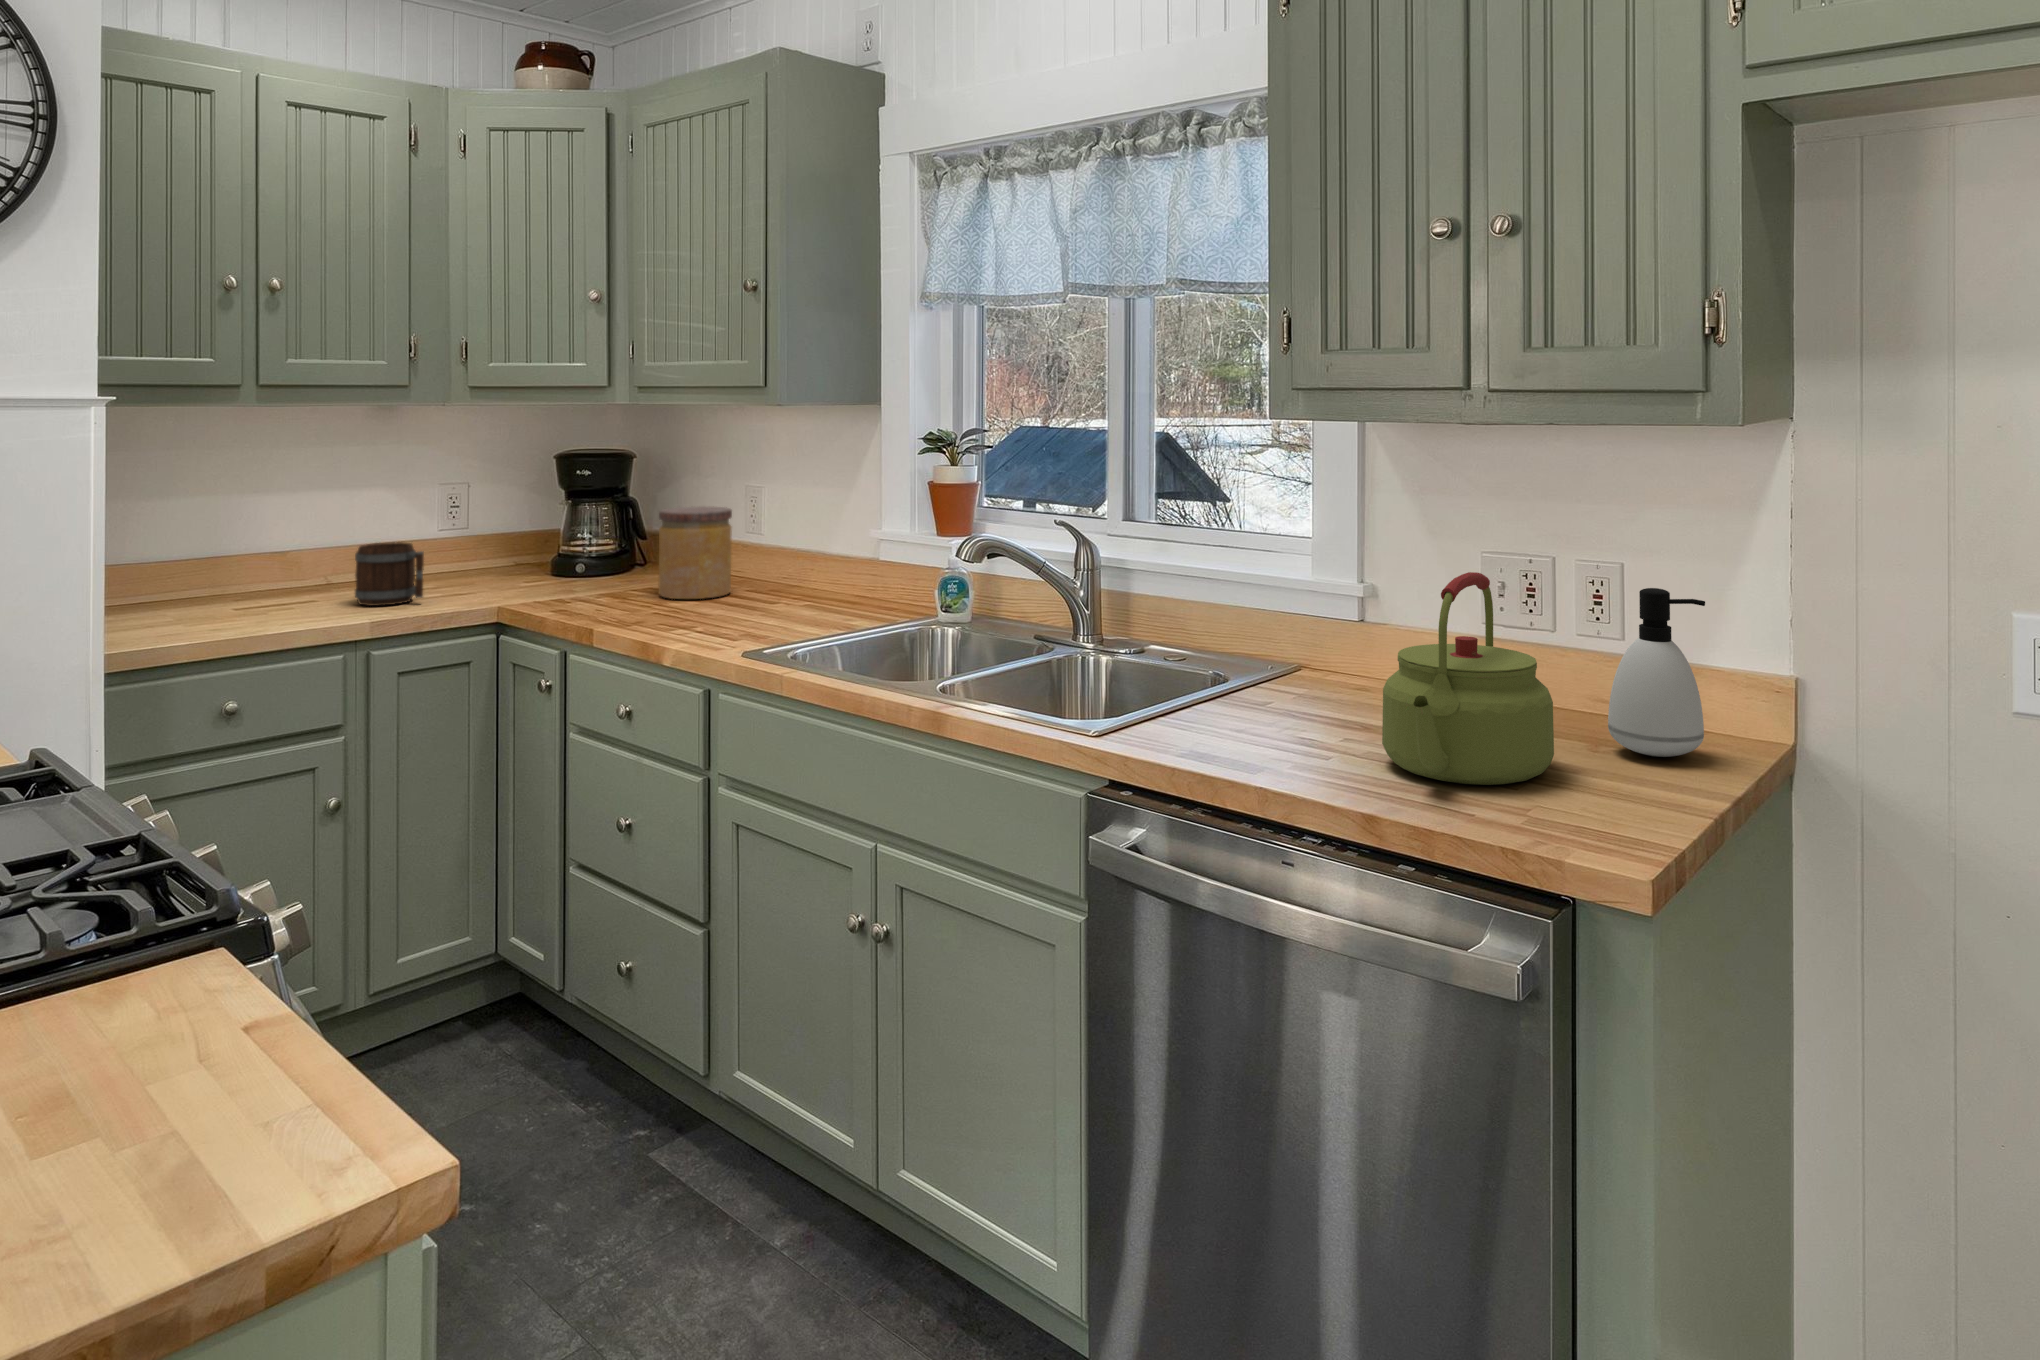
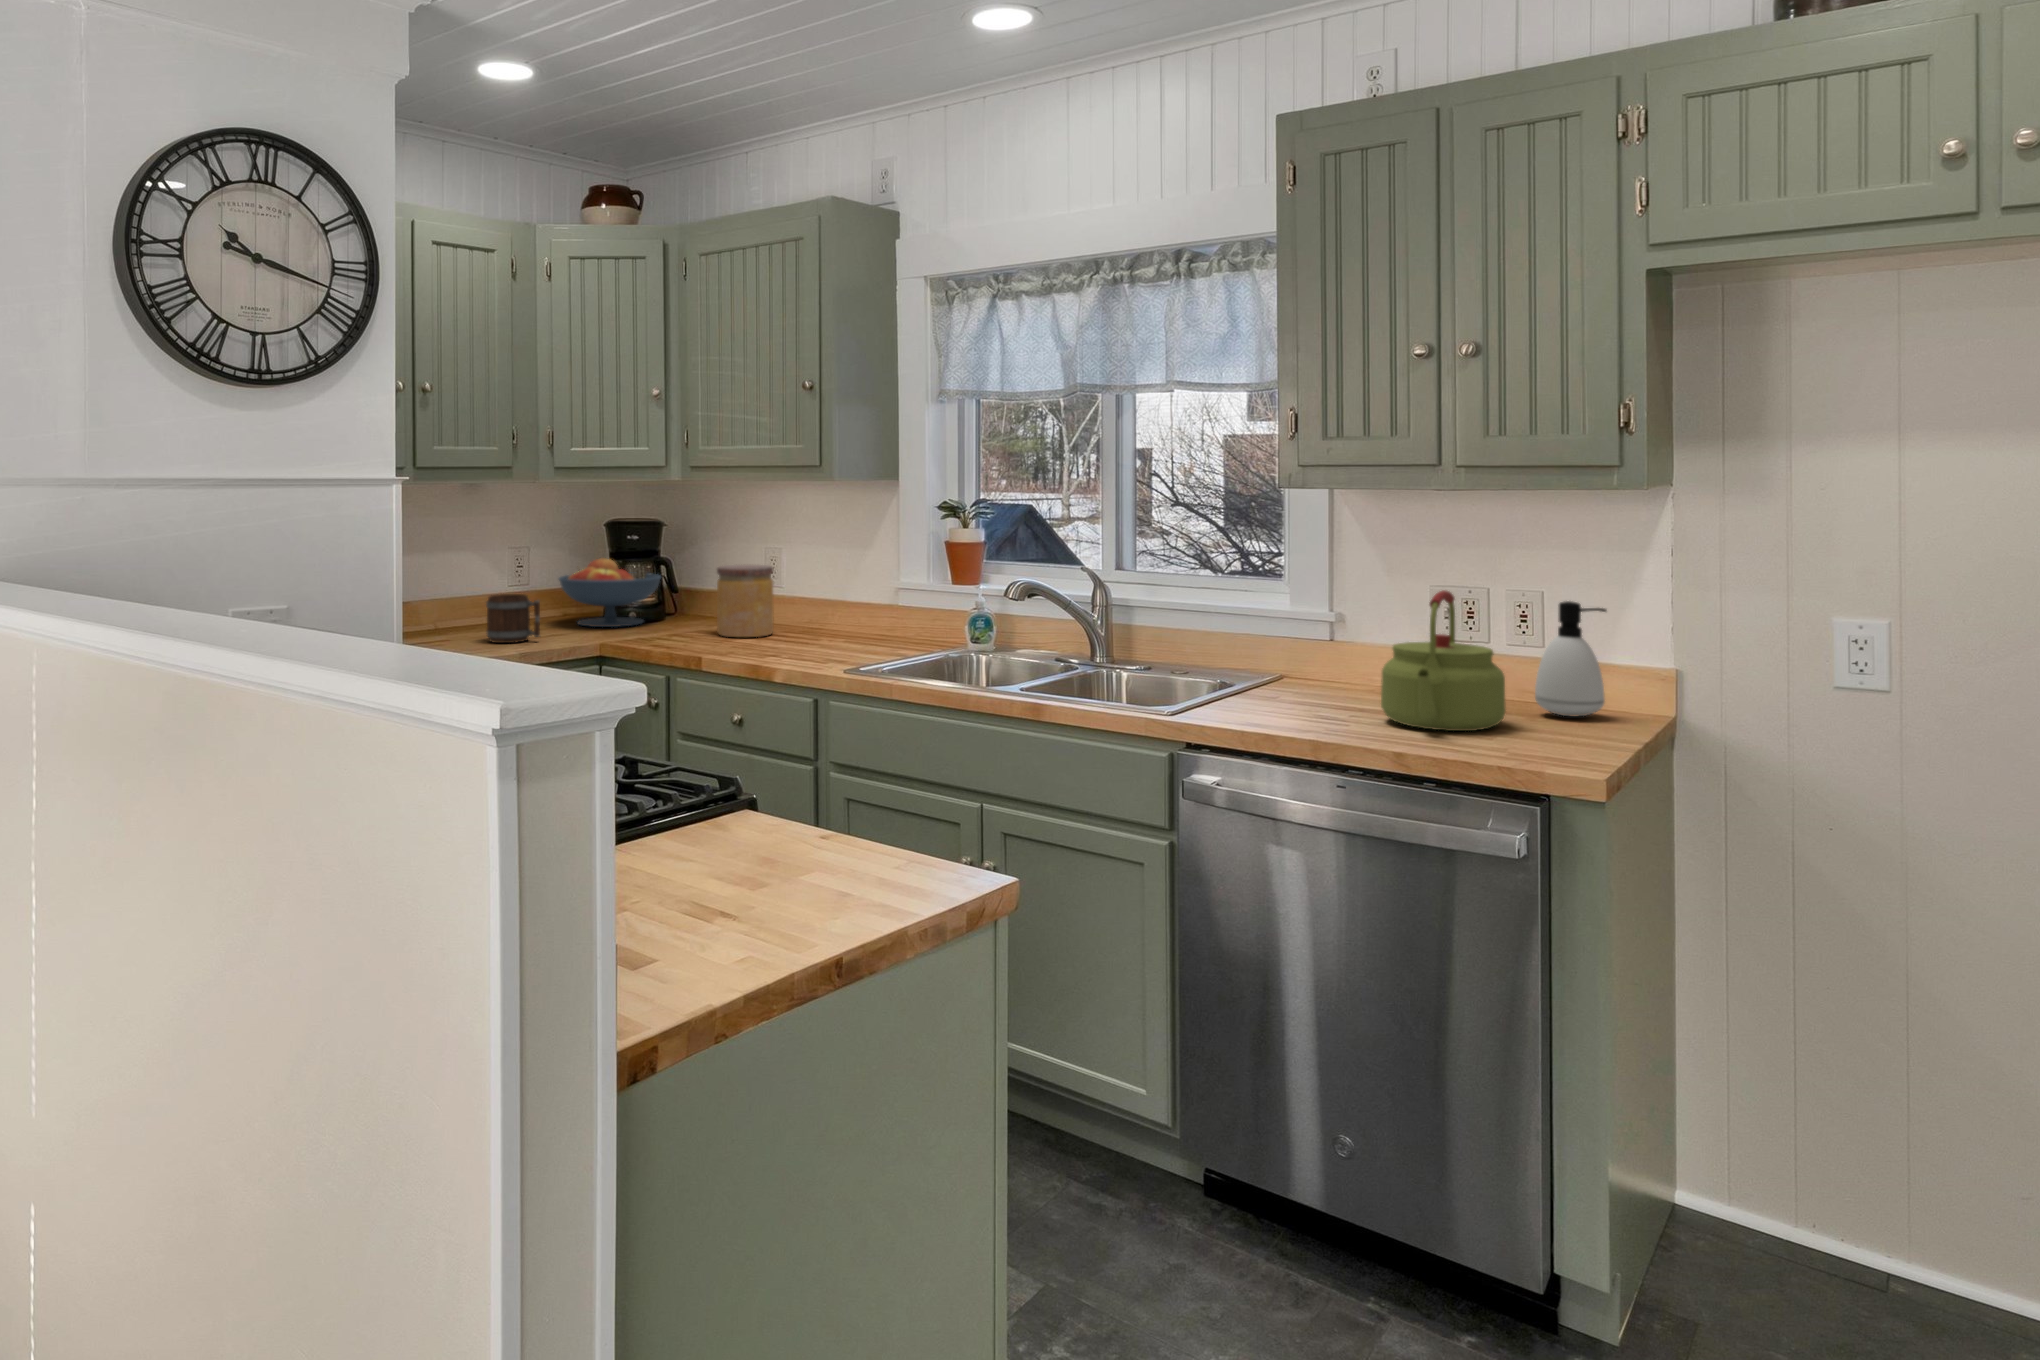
fruit bowl: none [481,495,616,582] -> present [559,559,661,627]

